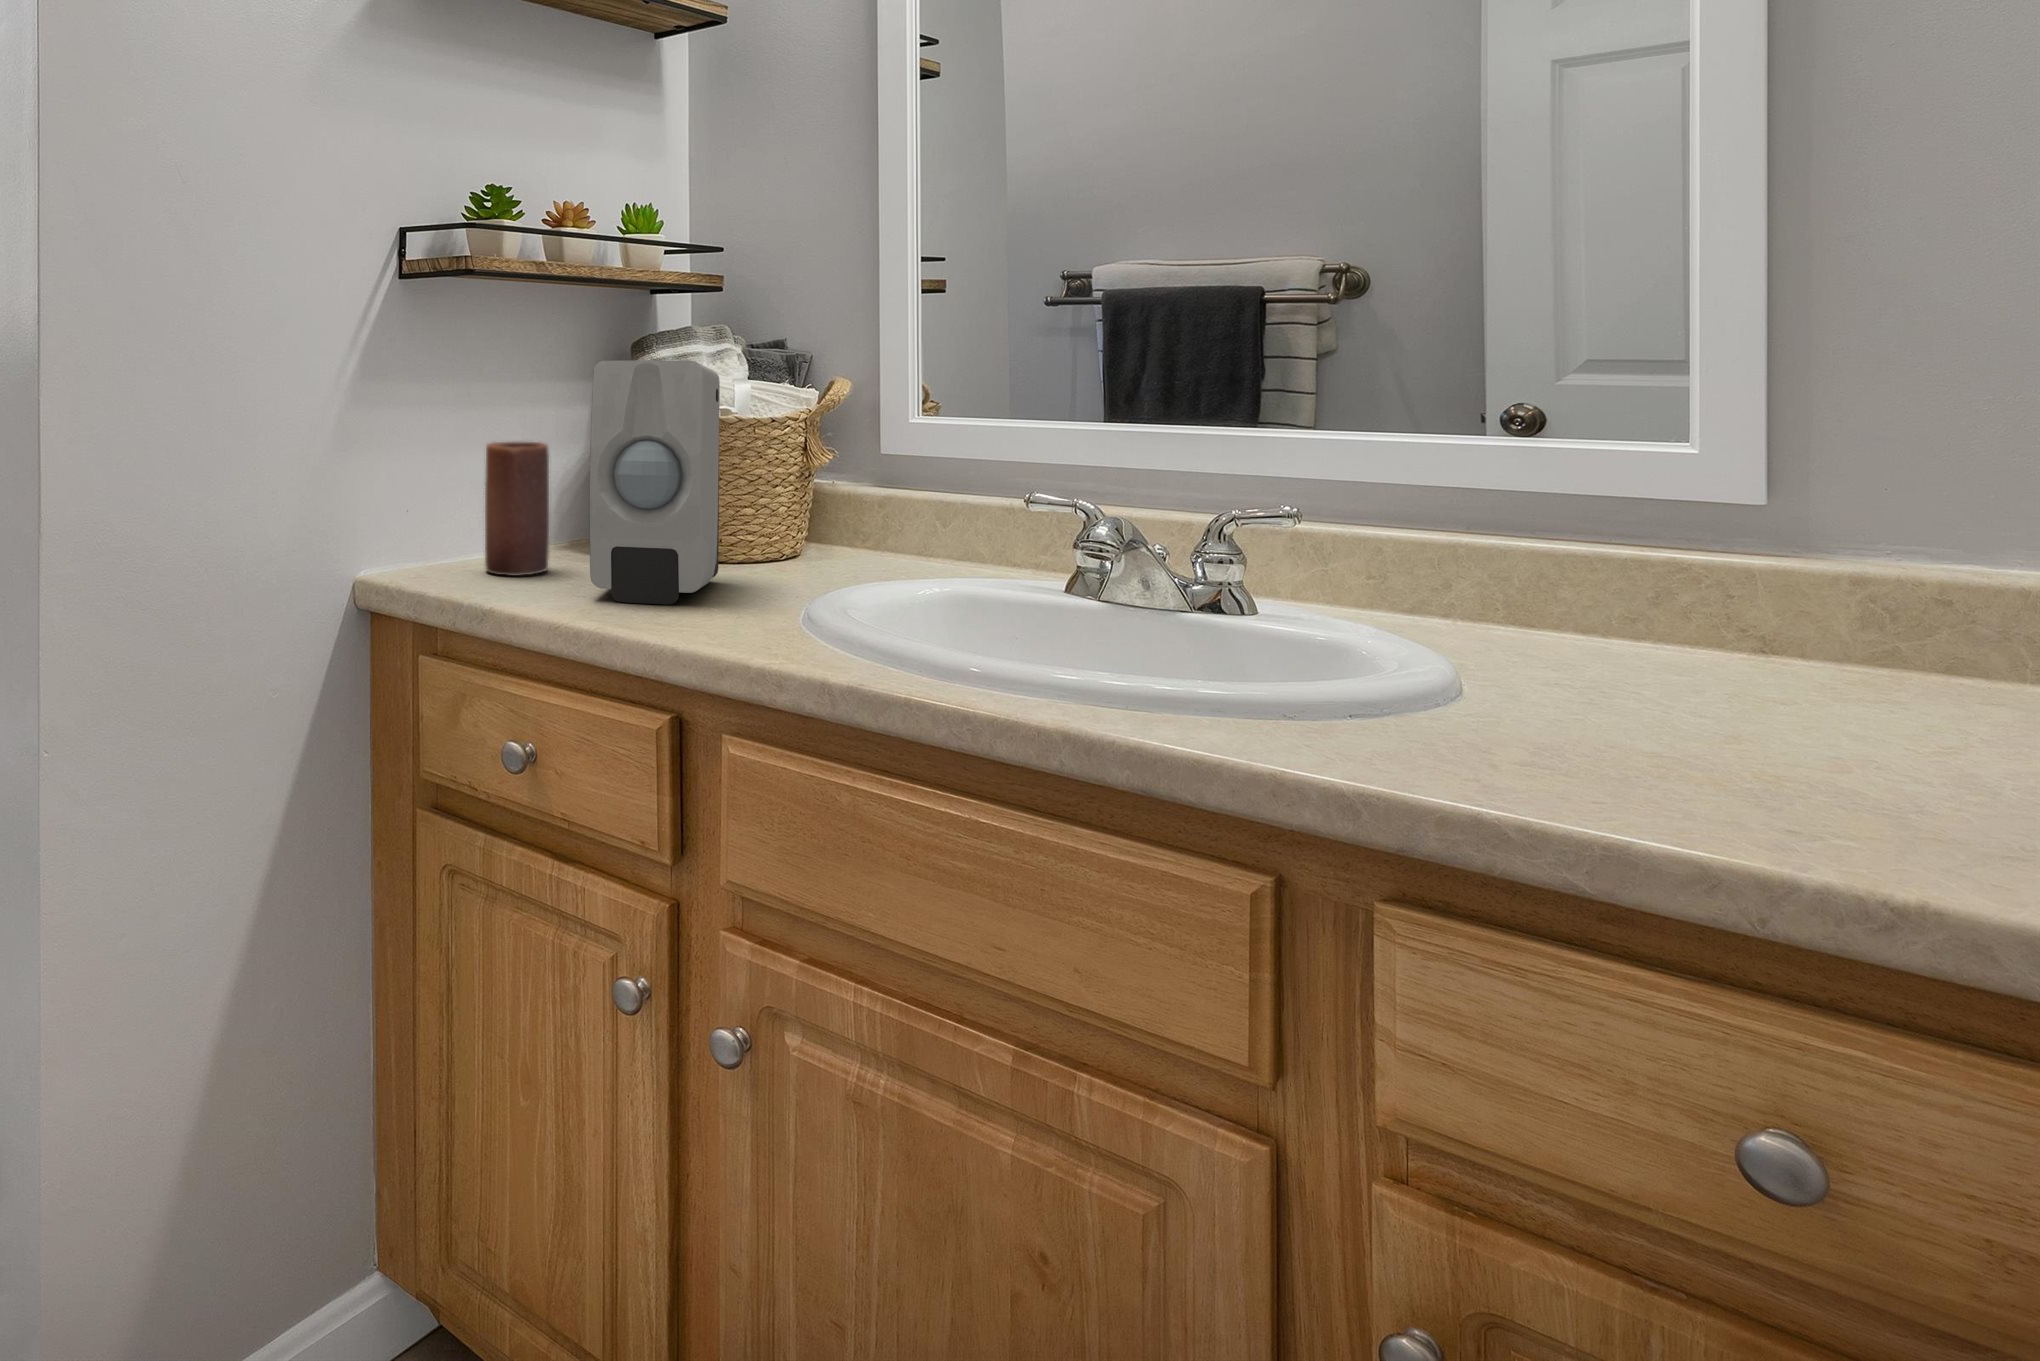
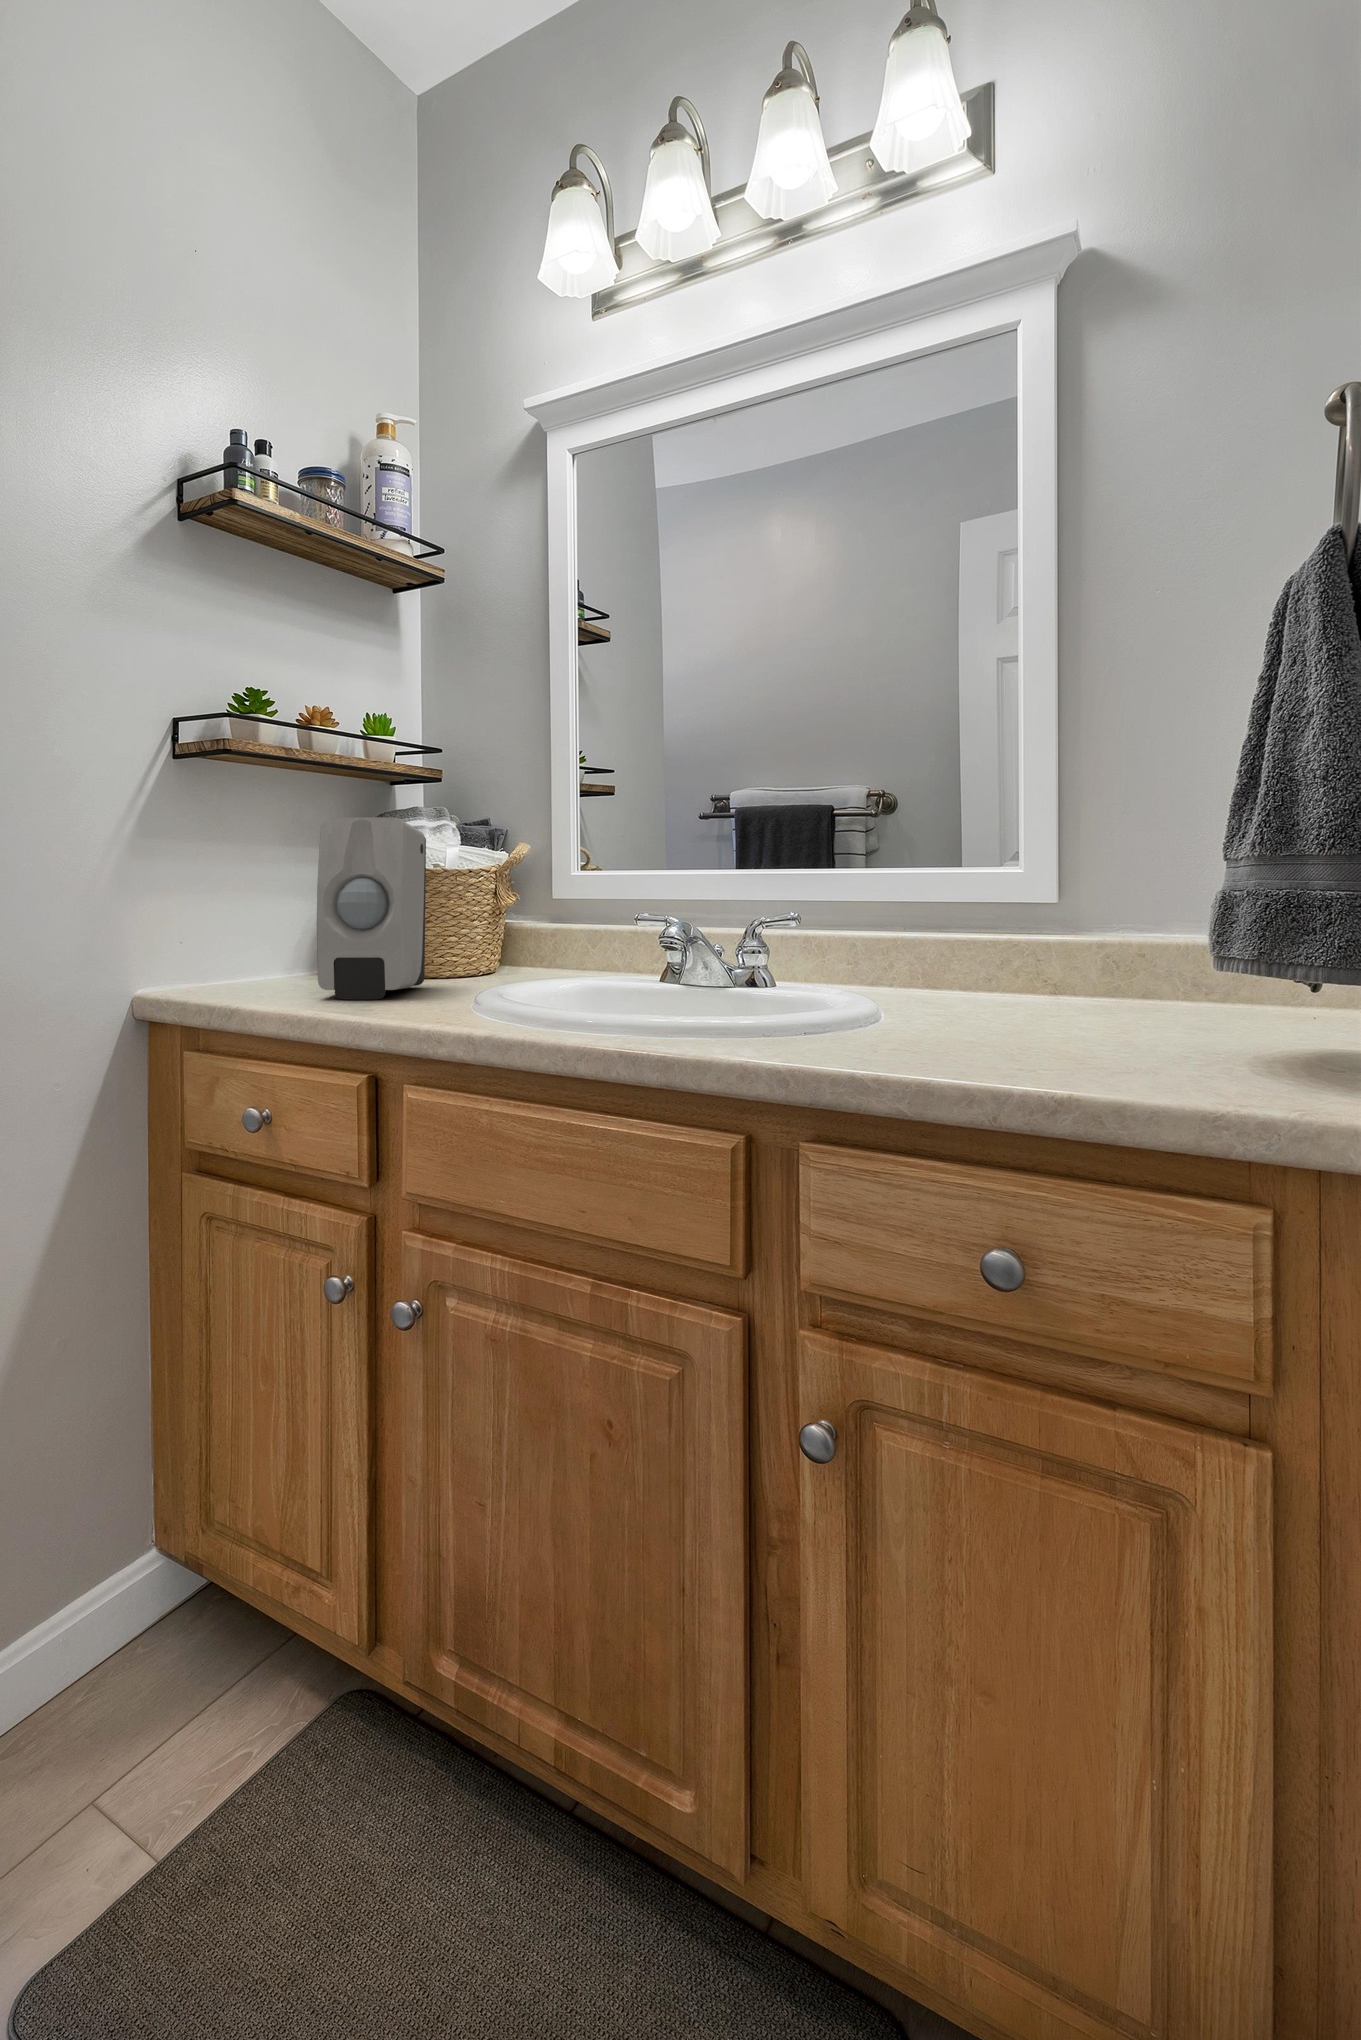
candle: present [485,442,549,576] -> none [245,889,297,989]

